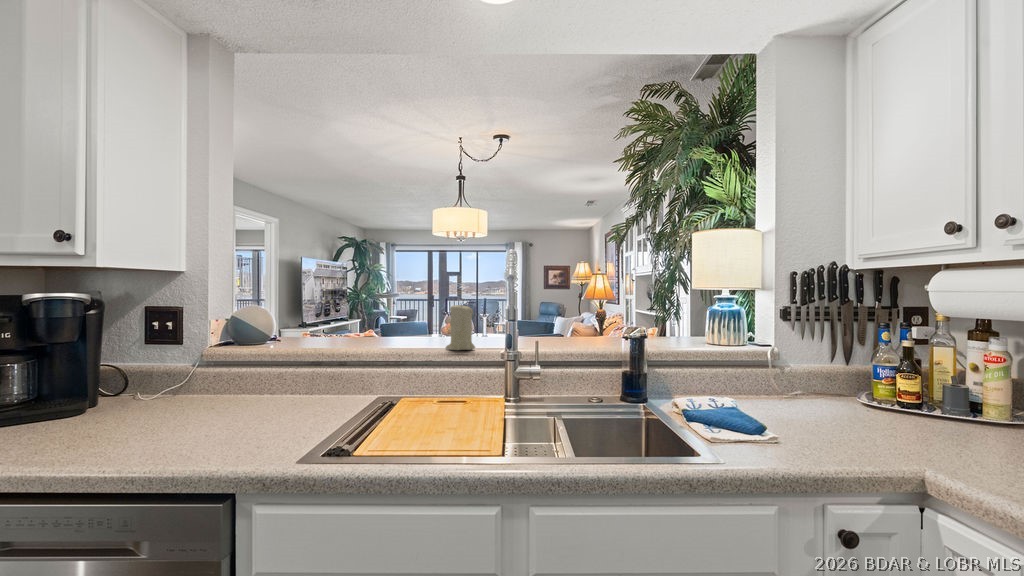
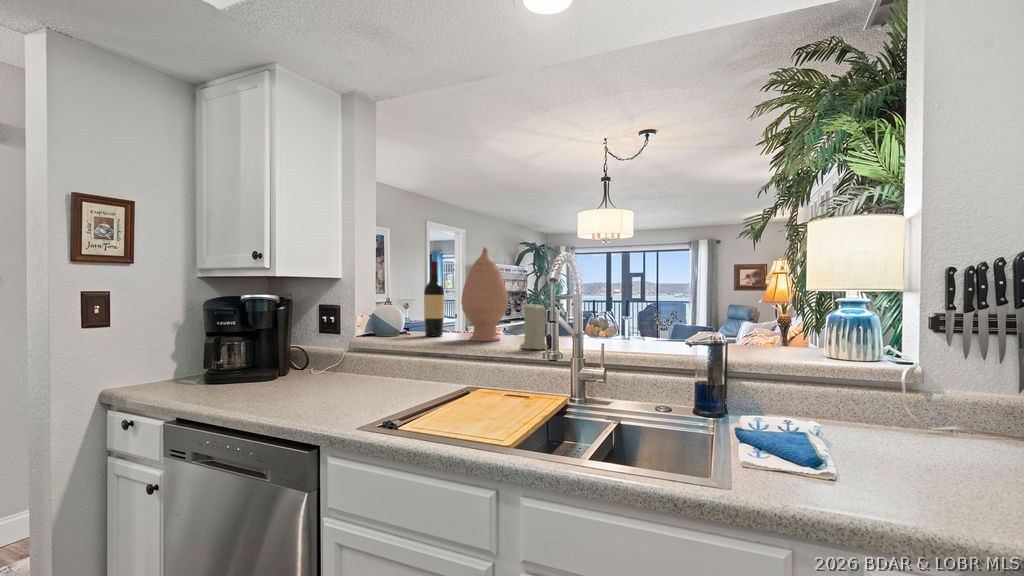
vase: none [365,246,416,345] -> present [461,247,508,341]
wine bottle: none [316,259,339,342] -> present [424,261,444,336]

